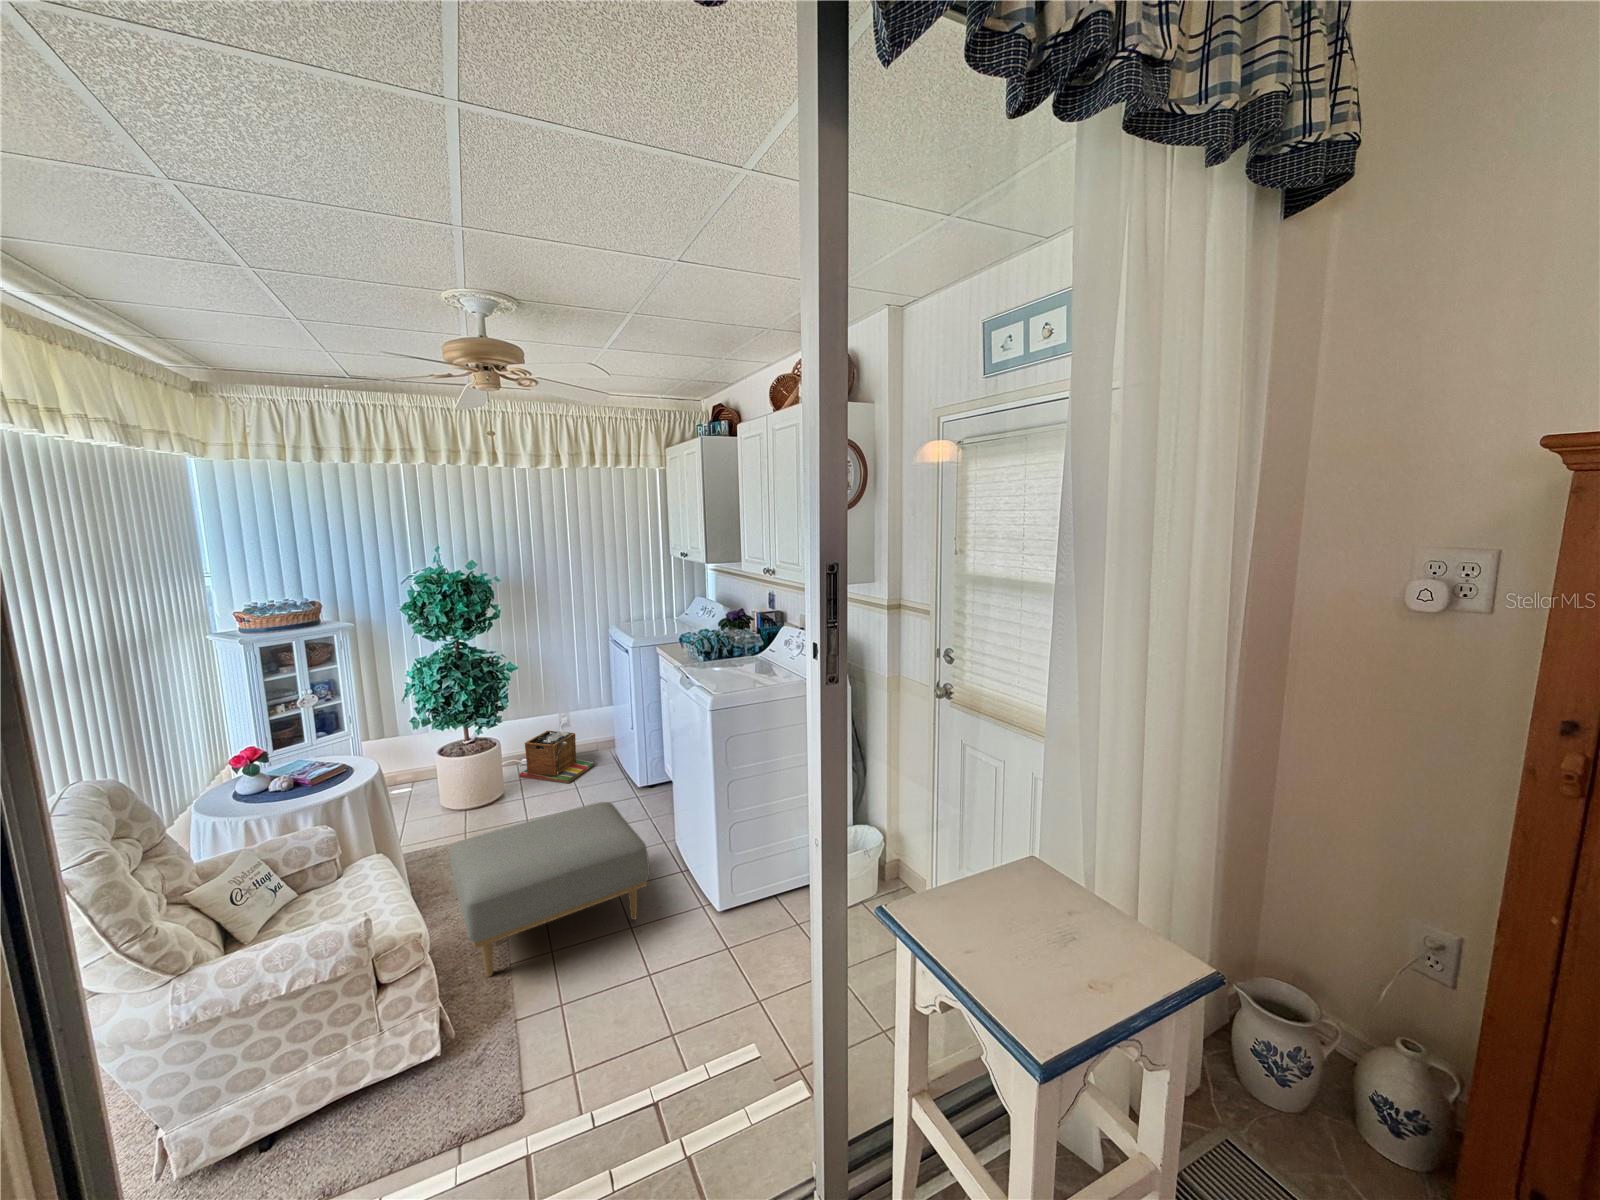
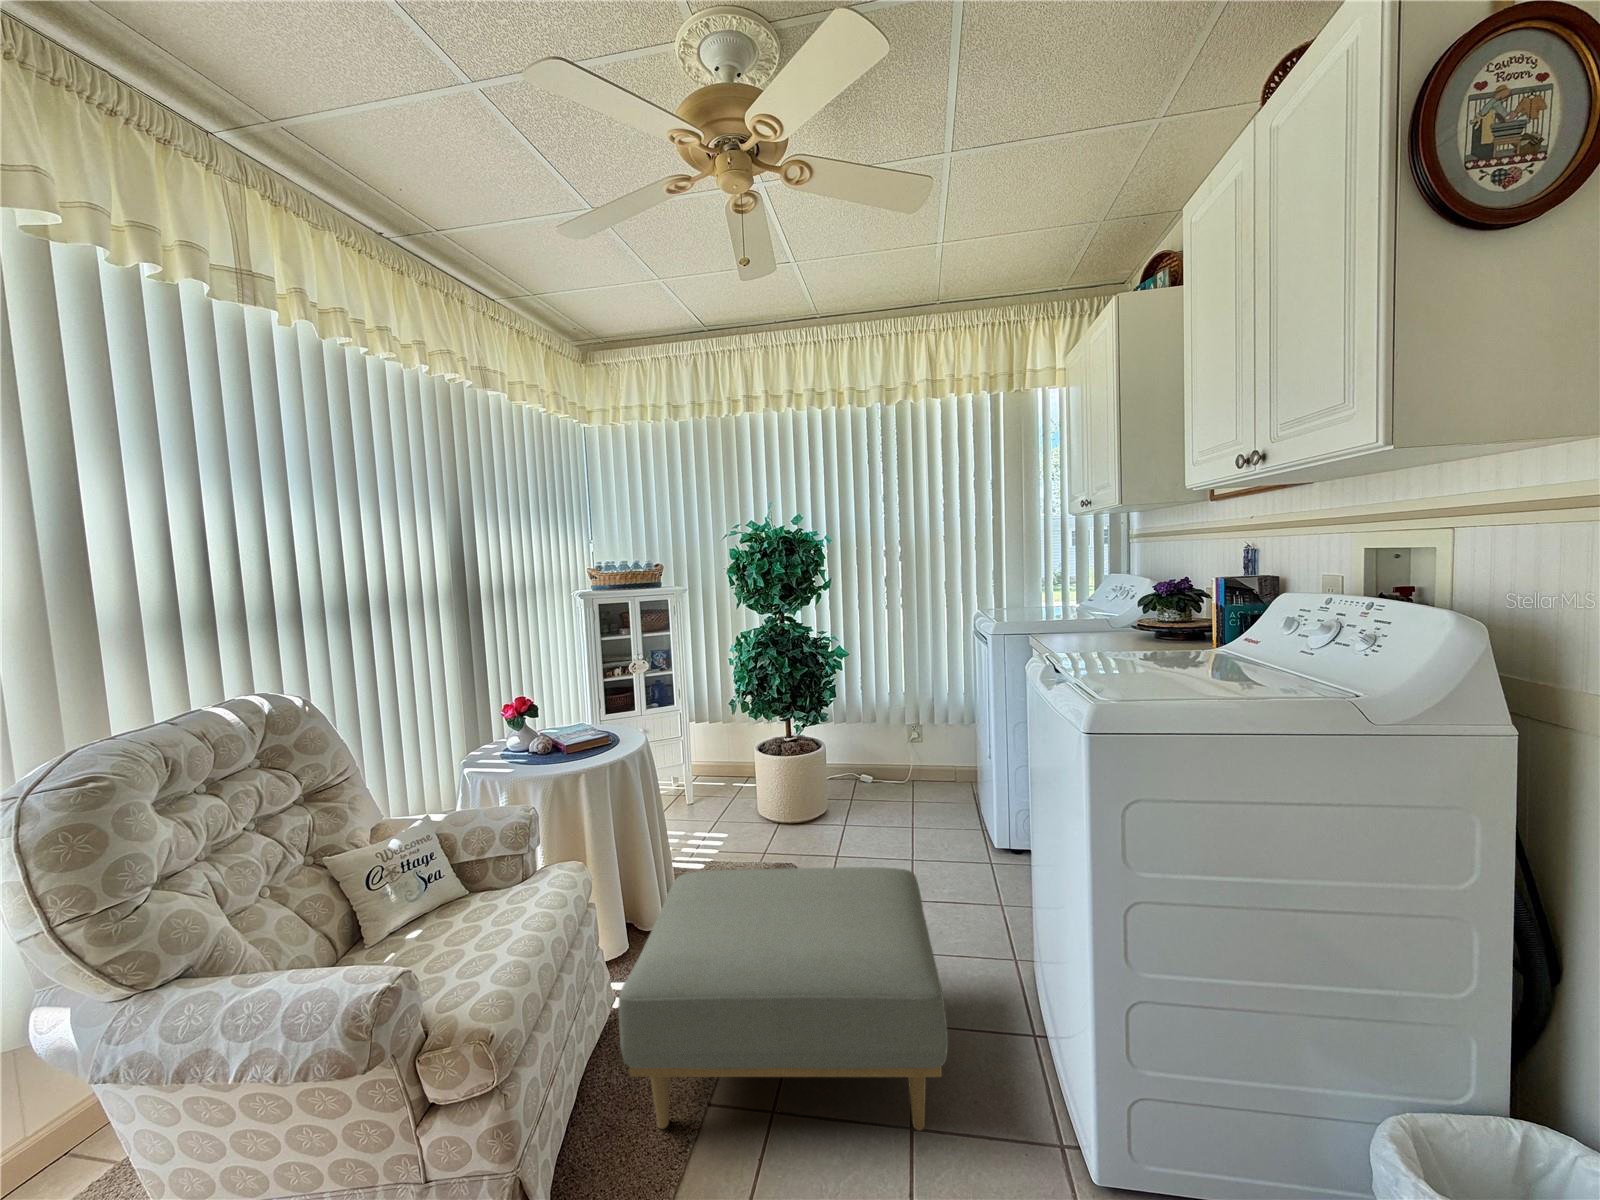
laundry basket: present [520,731,595,783] -> none [851,743,944,819]

